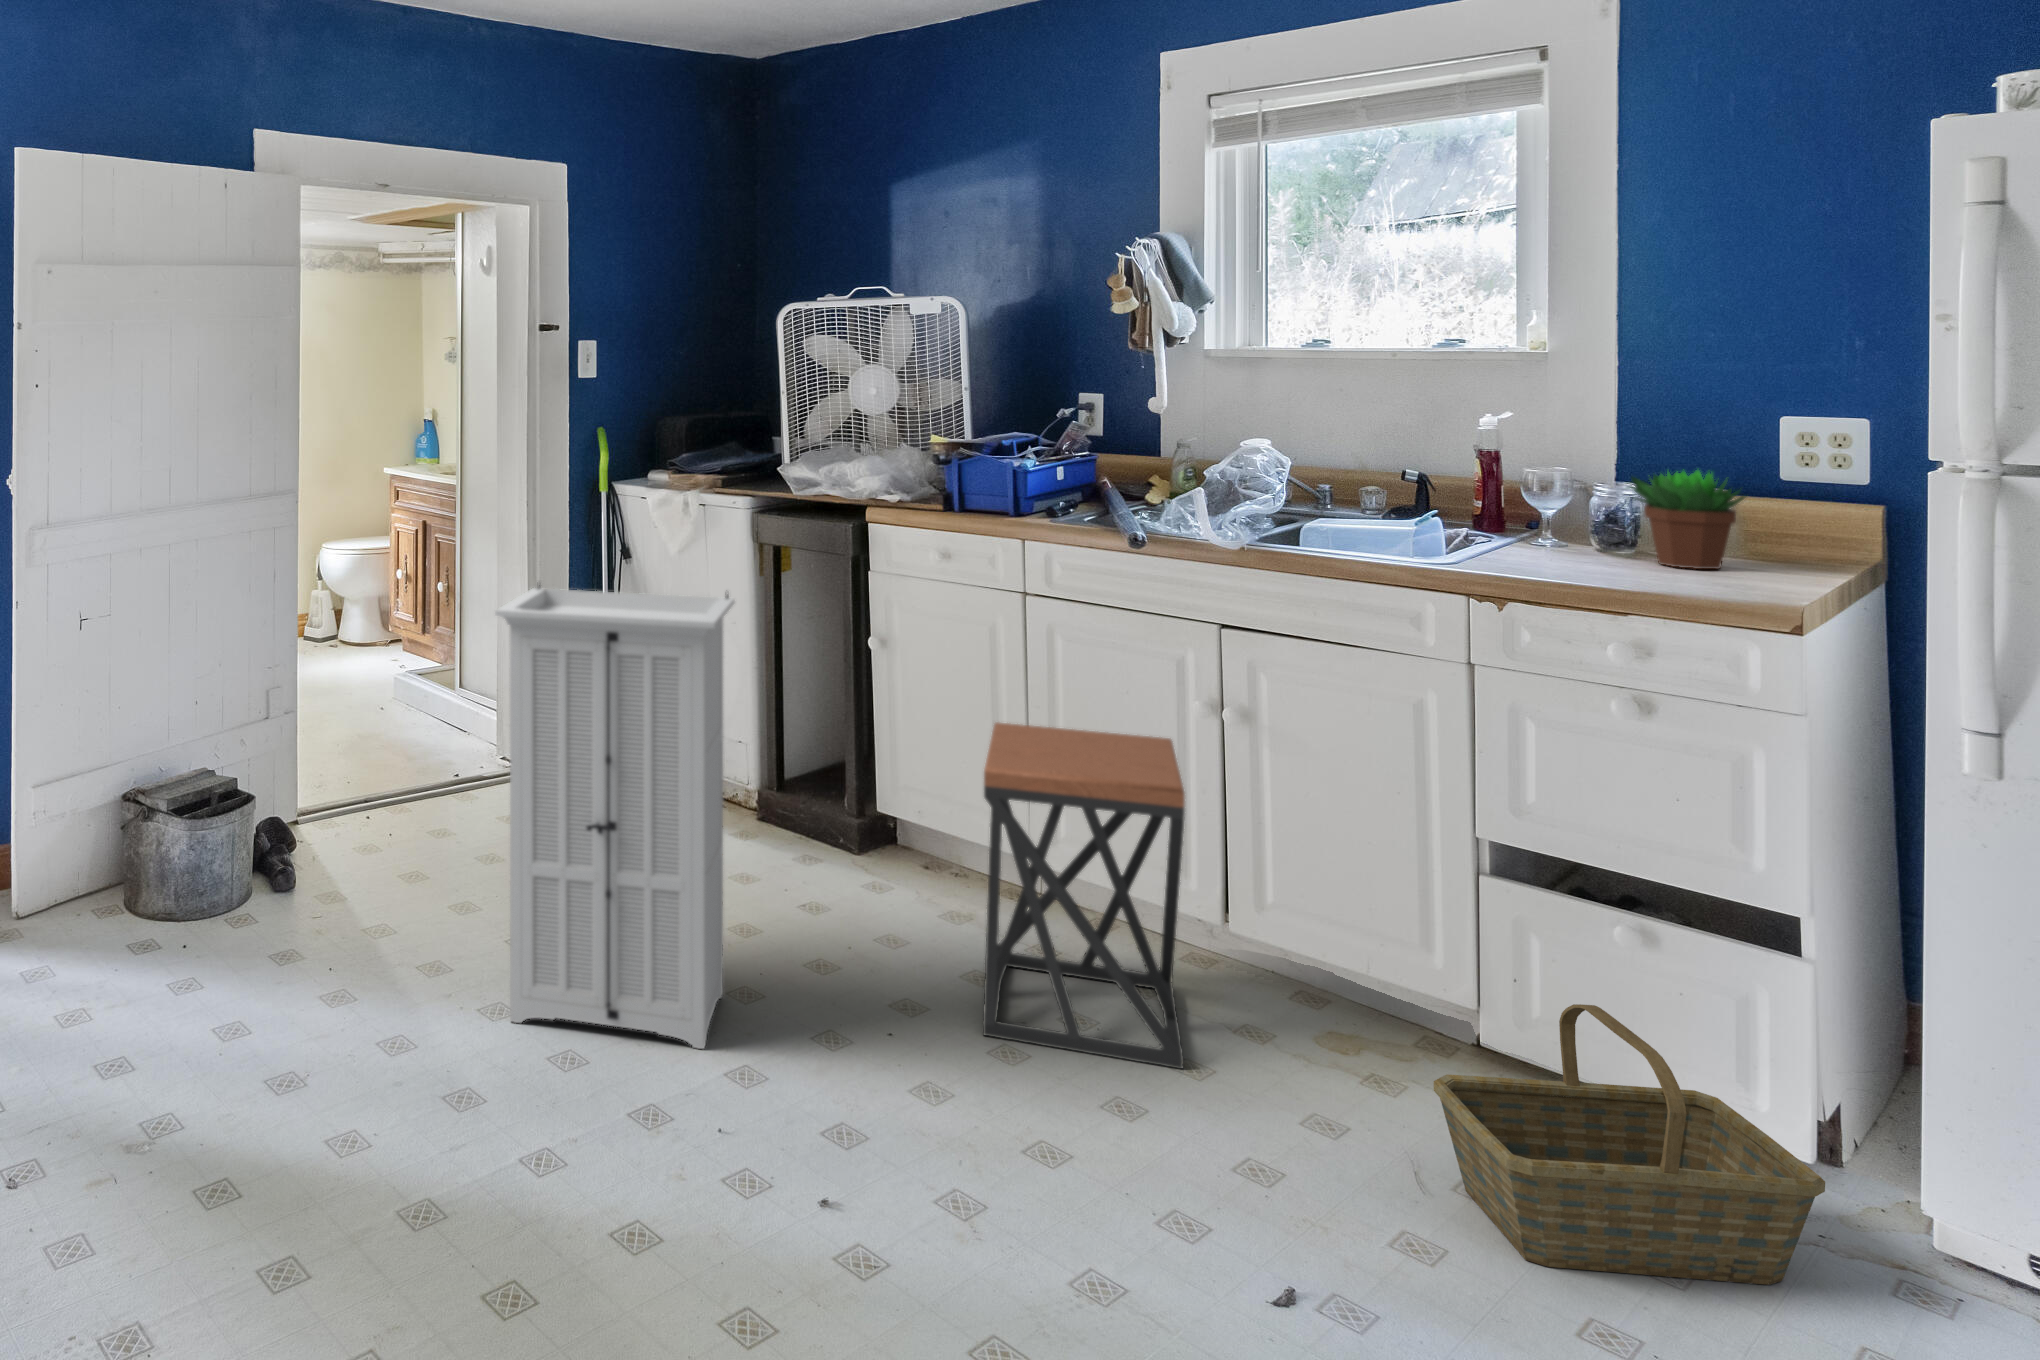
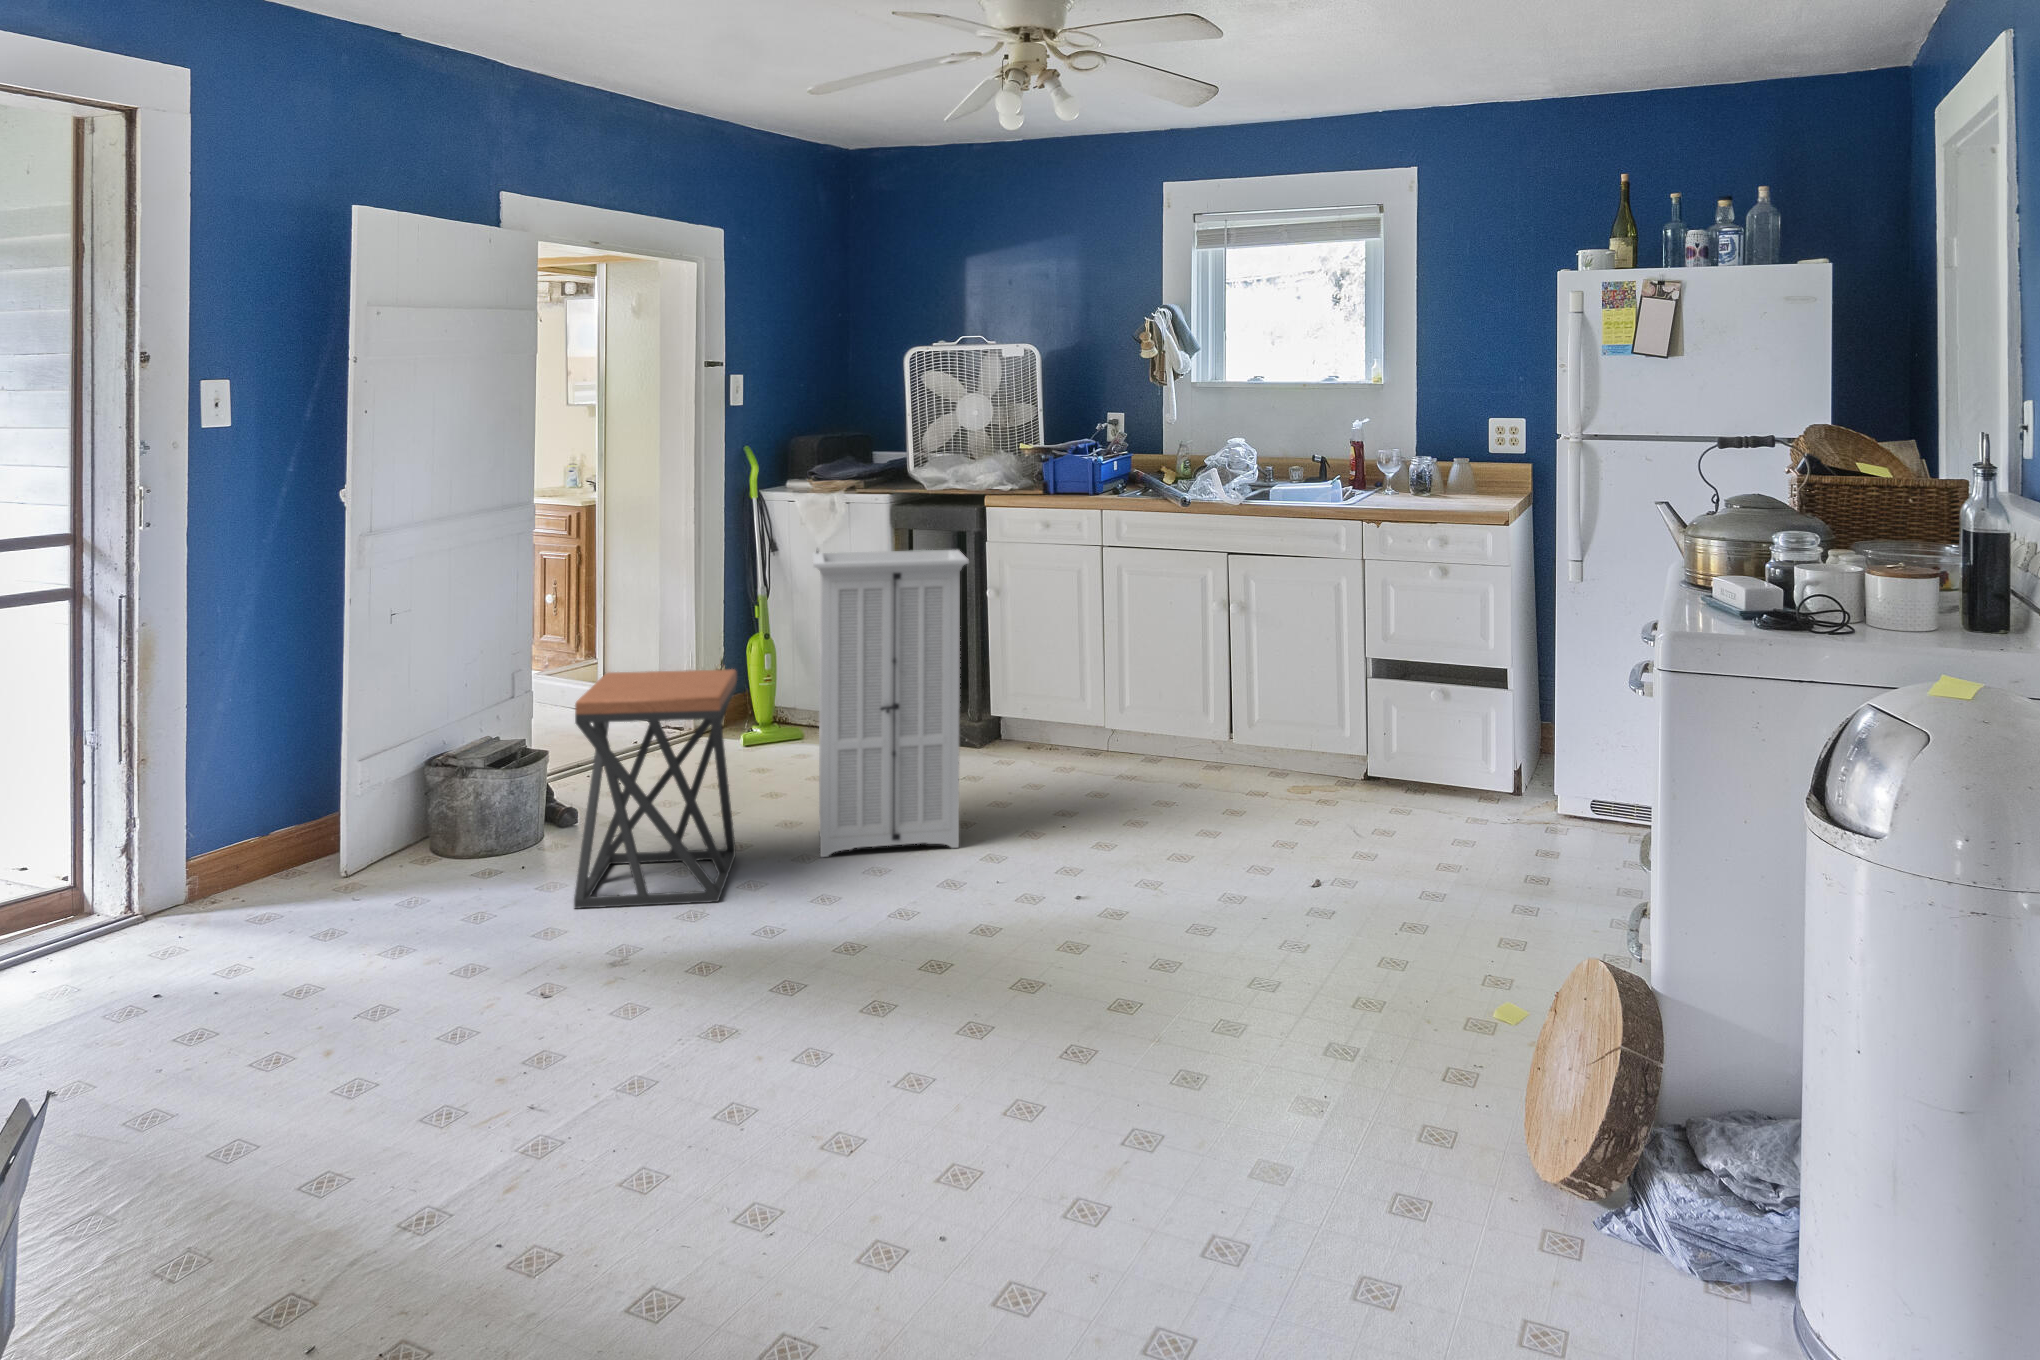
succulent plant: present [1632,470,1745,569] -> none [1429,445,1481,499]
stool: present [983,723,1185,1069] -> present [574,669,737,909]
basket: present [1434,1004,1825,1285] -> none [1363,720,1524,848]

